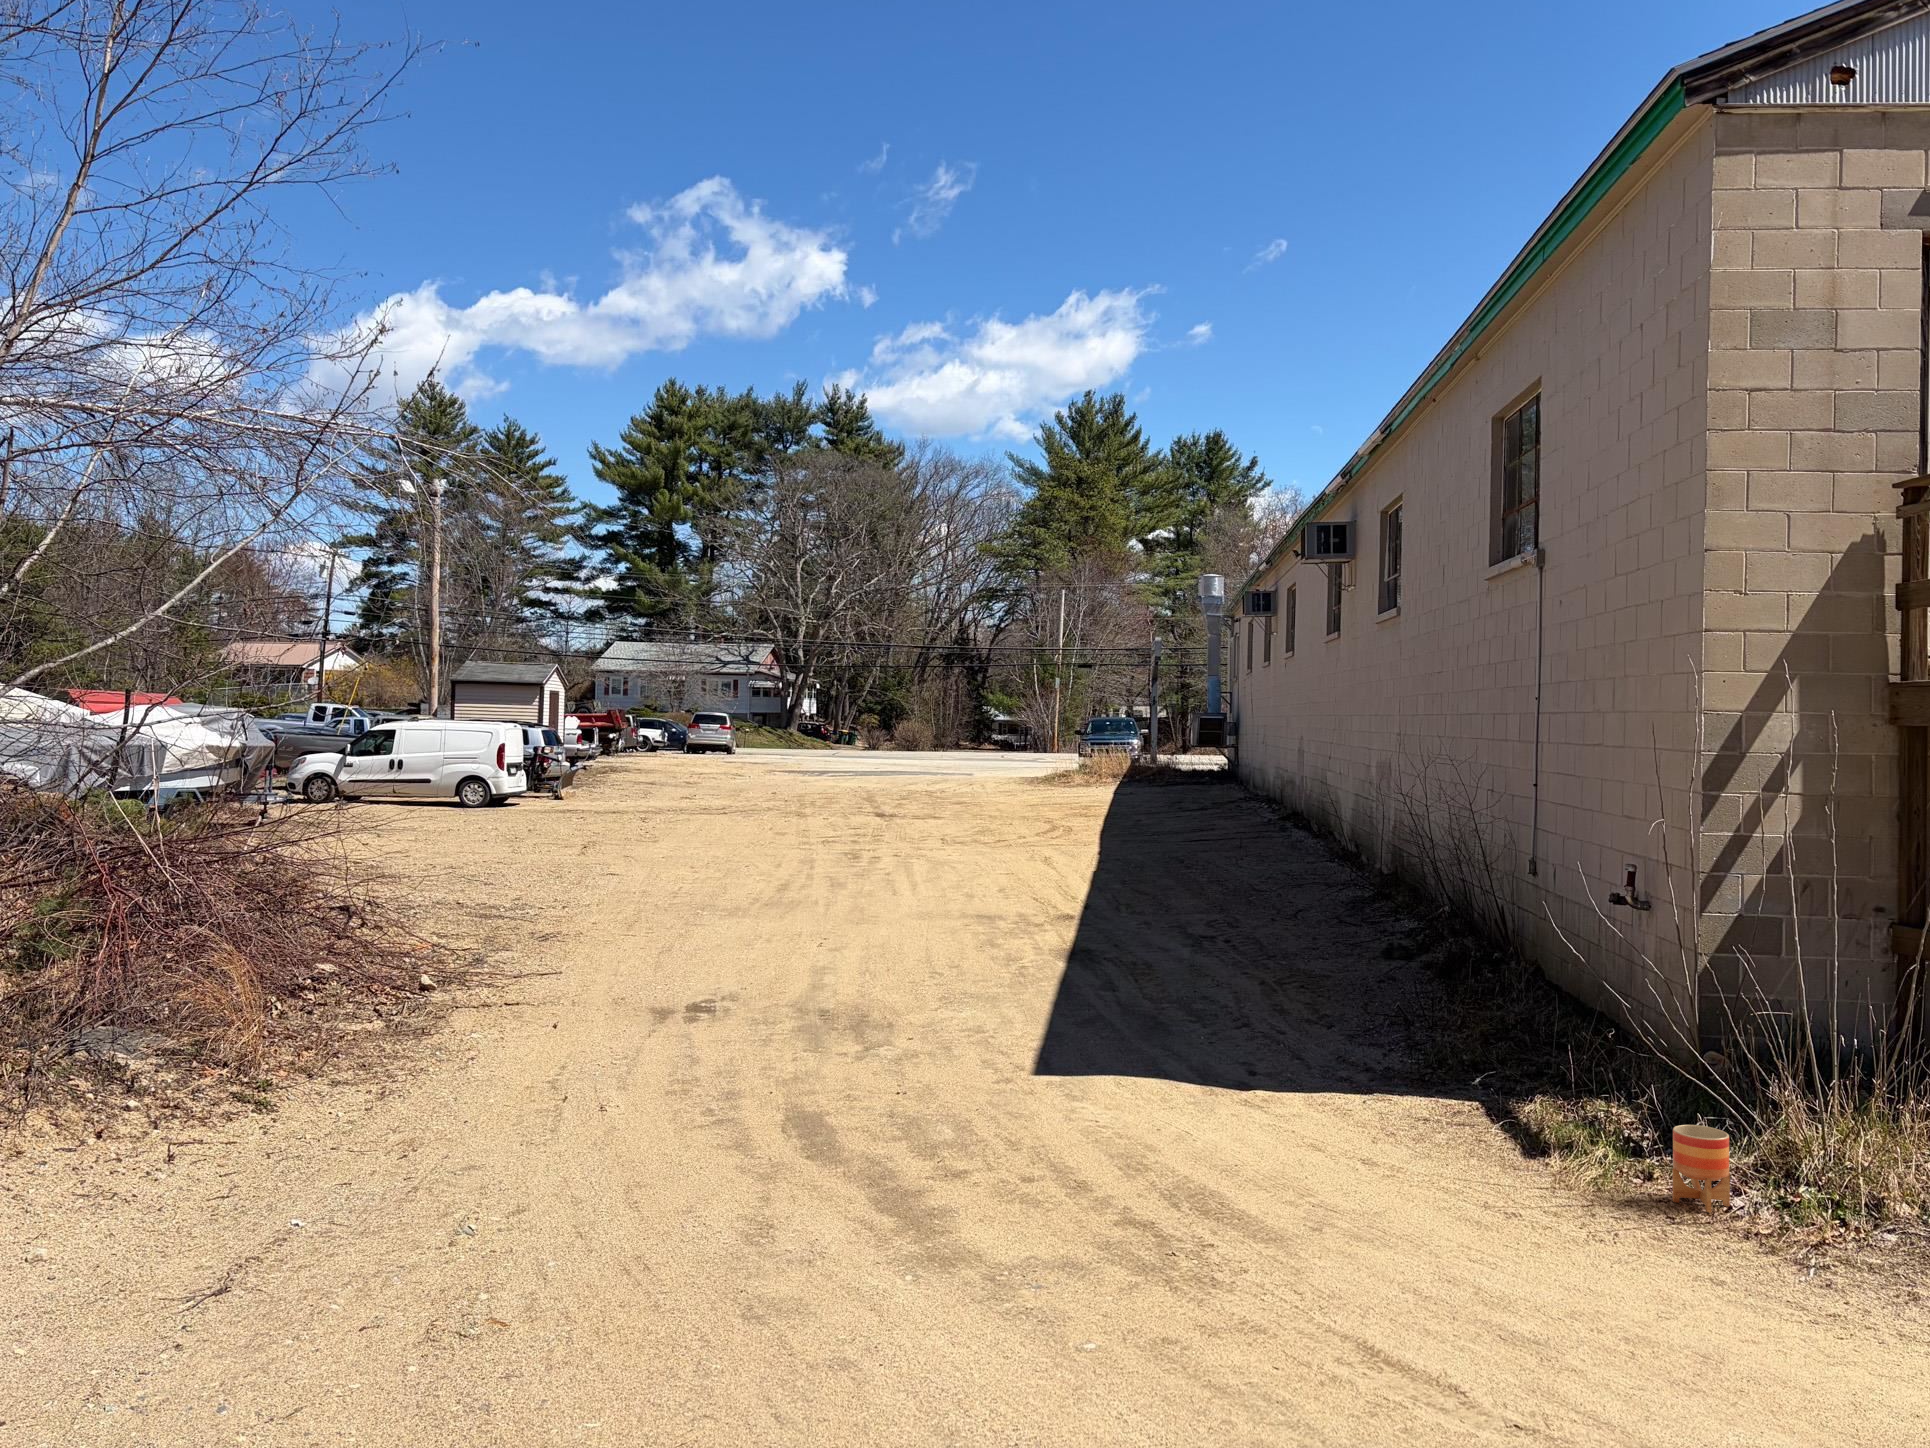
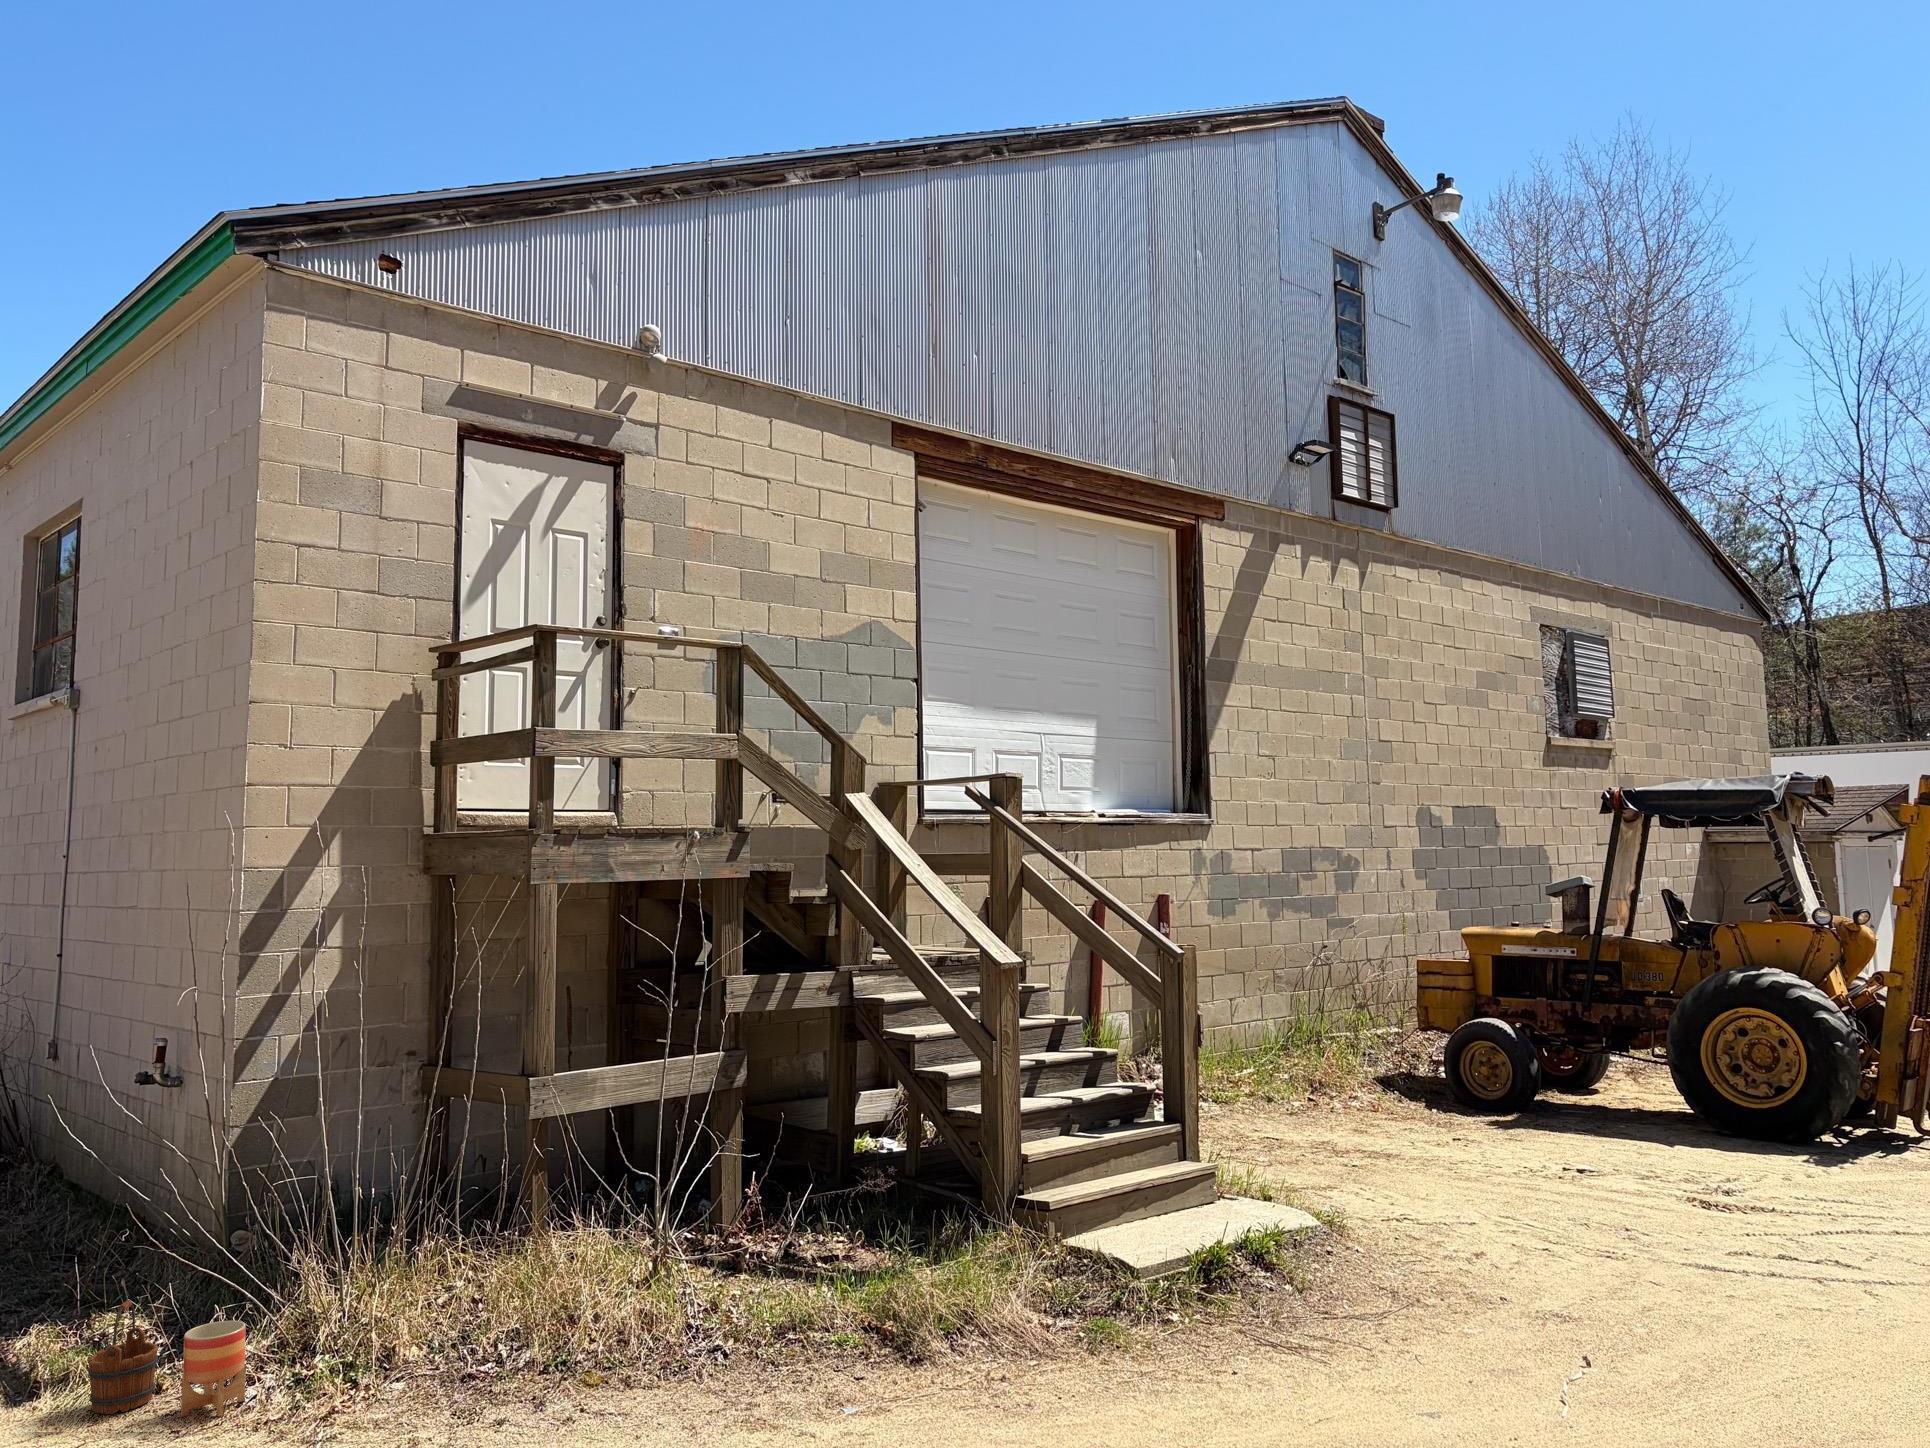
wooden bucket: none [1590,1085,1648,1182] -> present [88,1300,158,1414]

